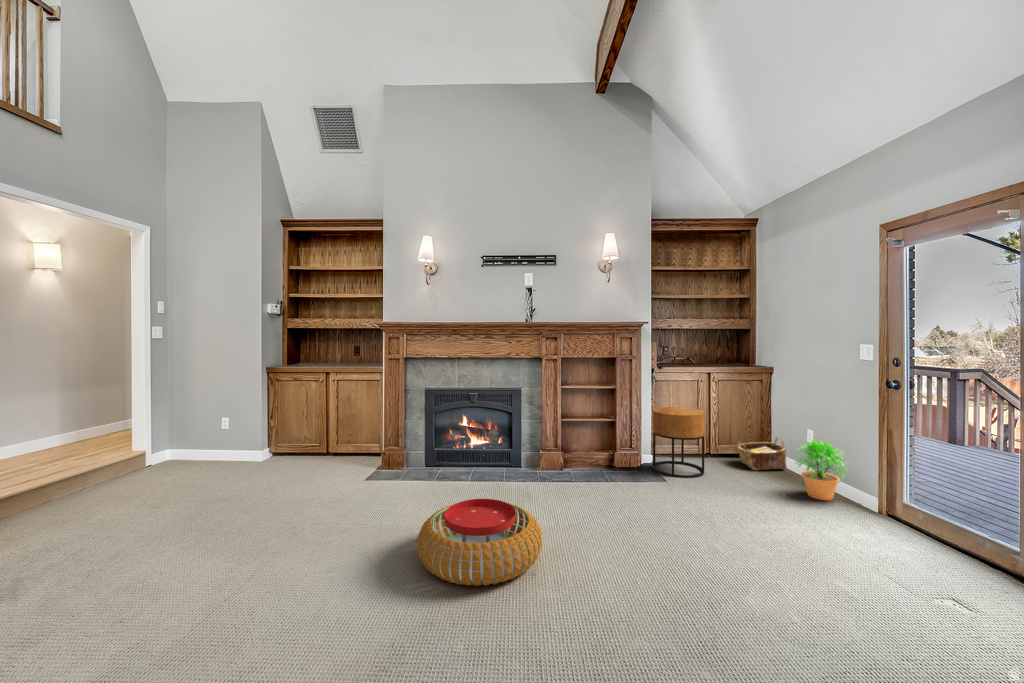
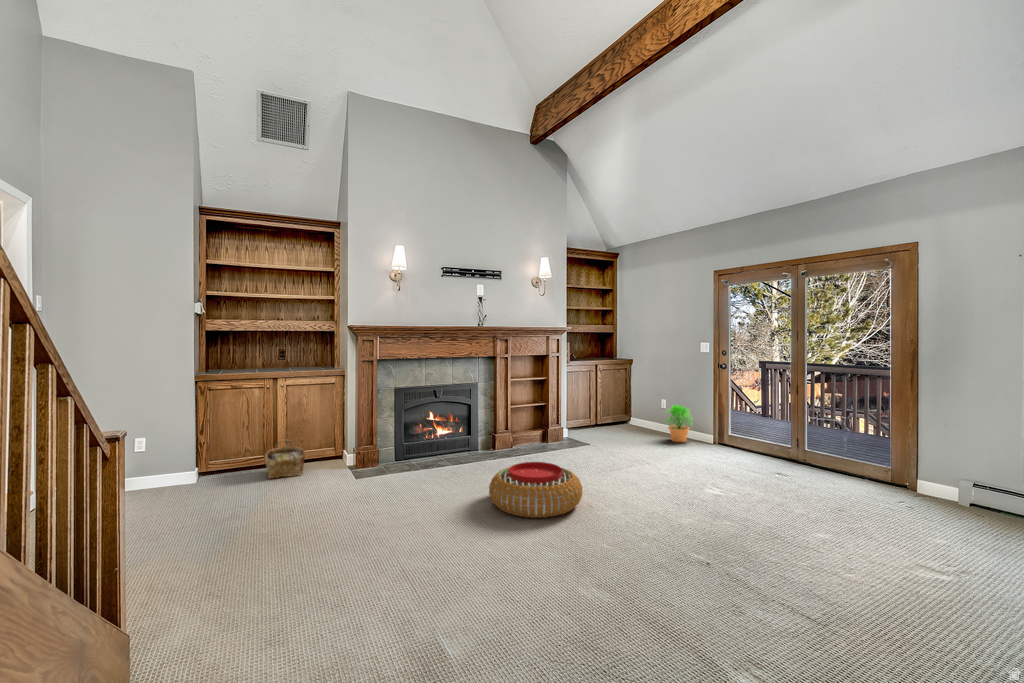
side table: present [653,407,705,478] -> none [569,392,606,442]
woven basket: present [737,438,786,471] -> present [265,440,306,479]

